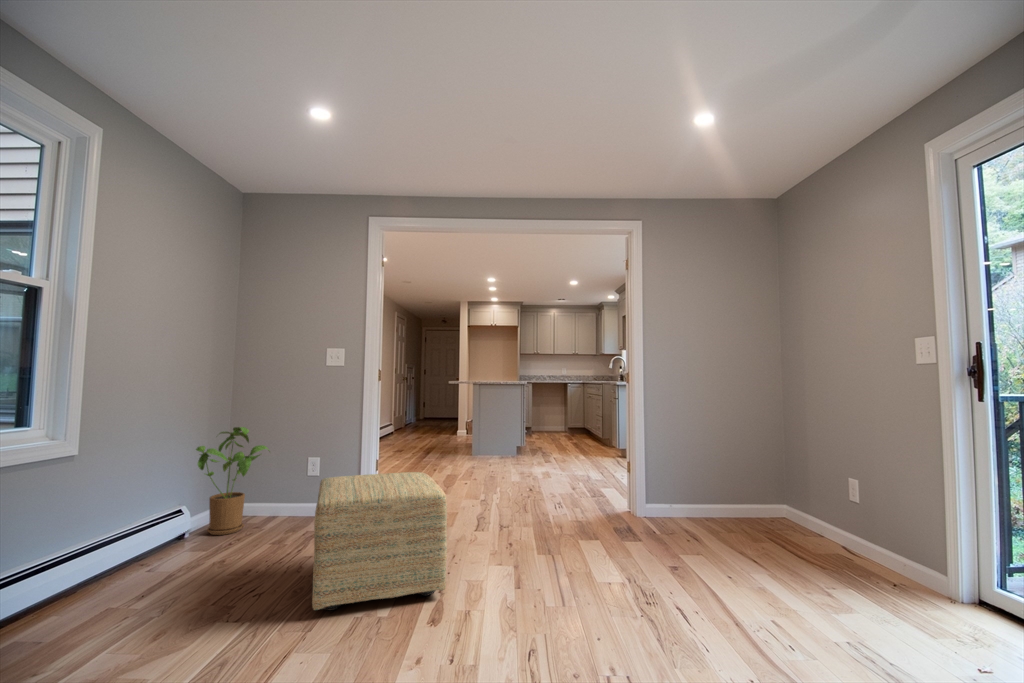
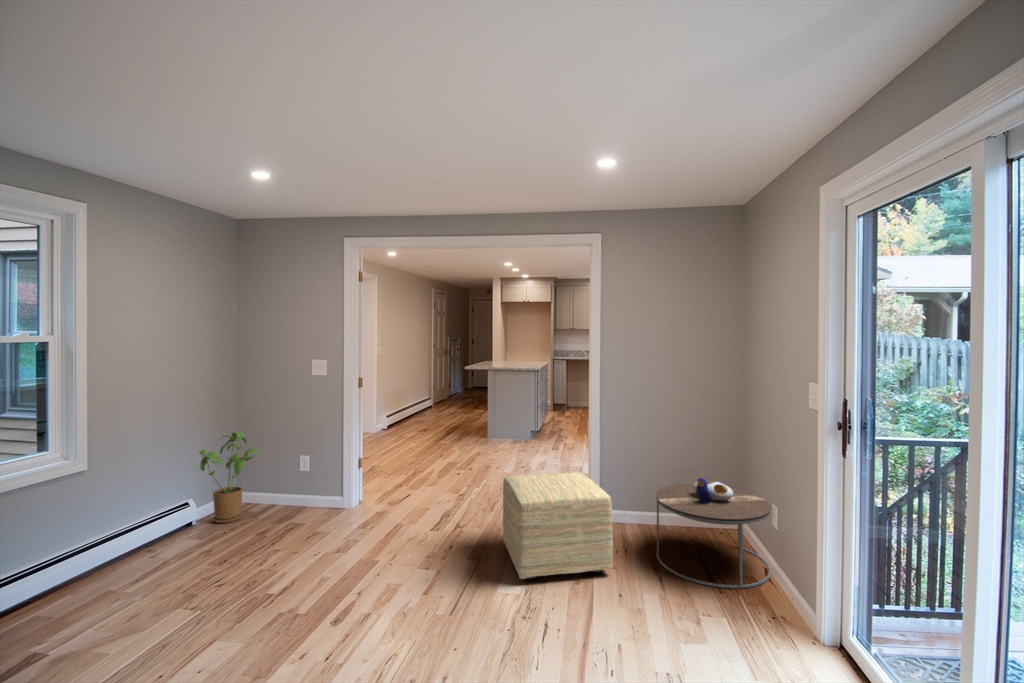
side table: none [722,457,848,565] -> present [656,478,771,588]
ottoman: present [312,472,447,610] -> present [503,472,613,579]

